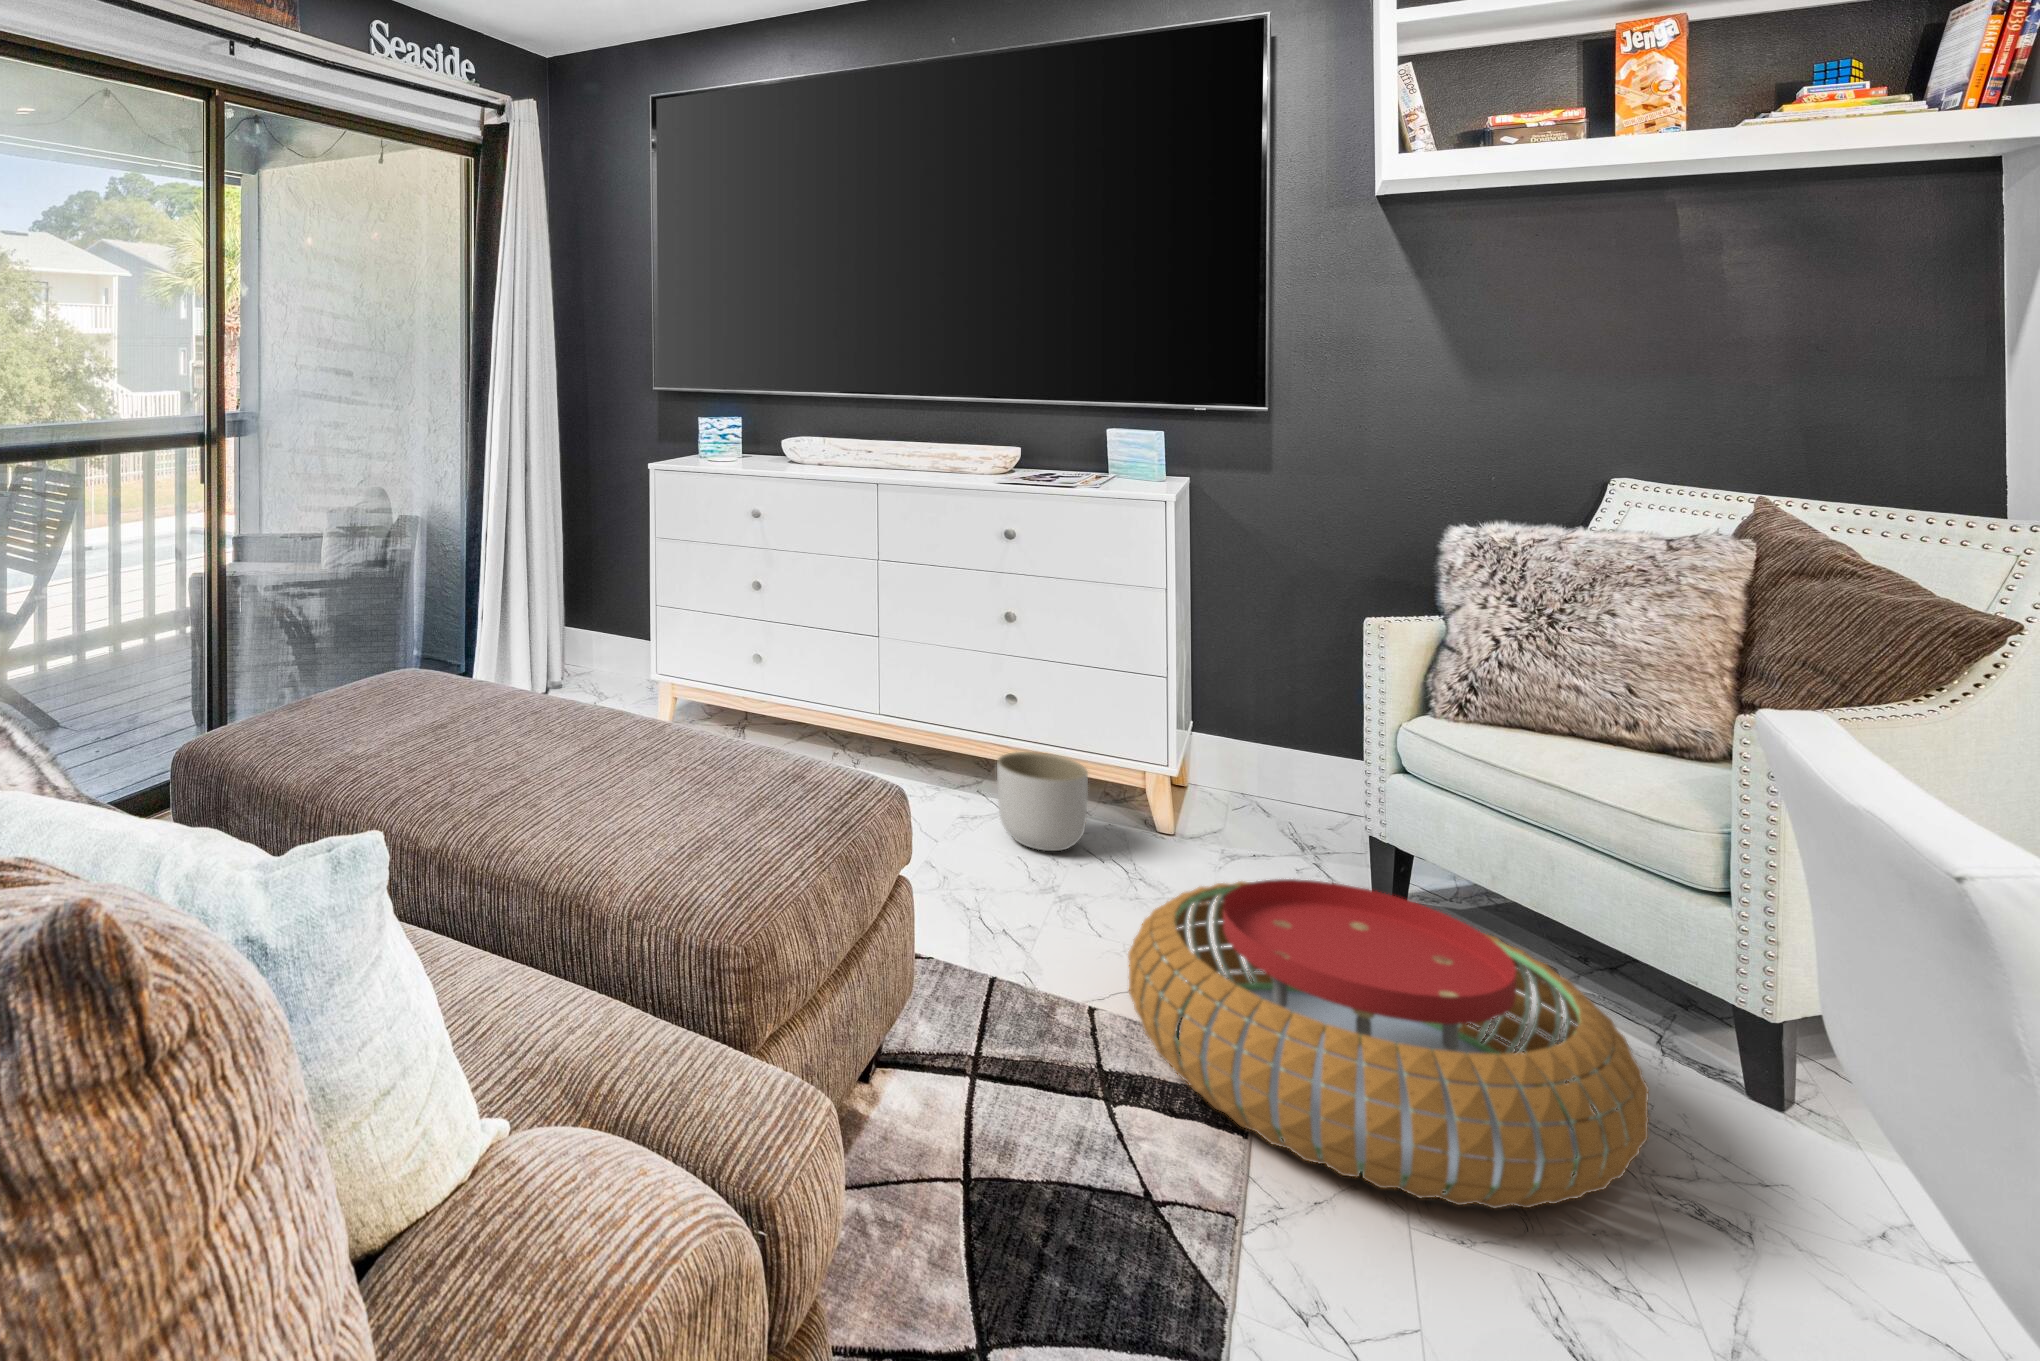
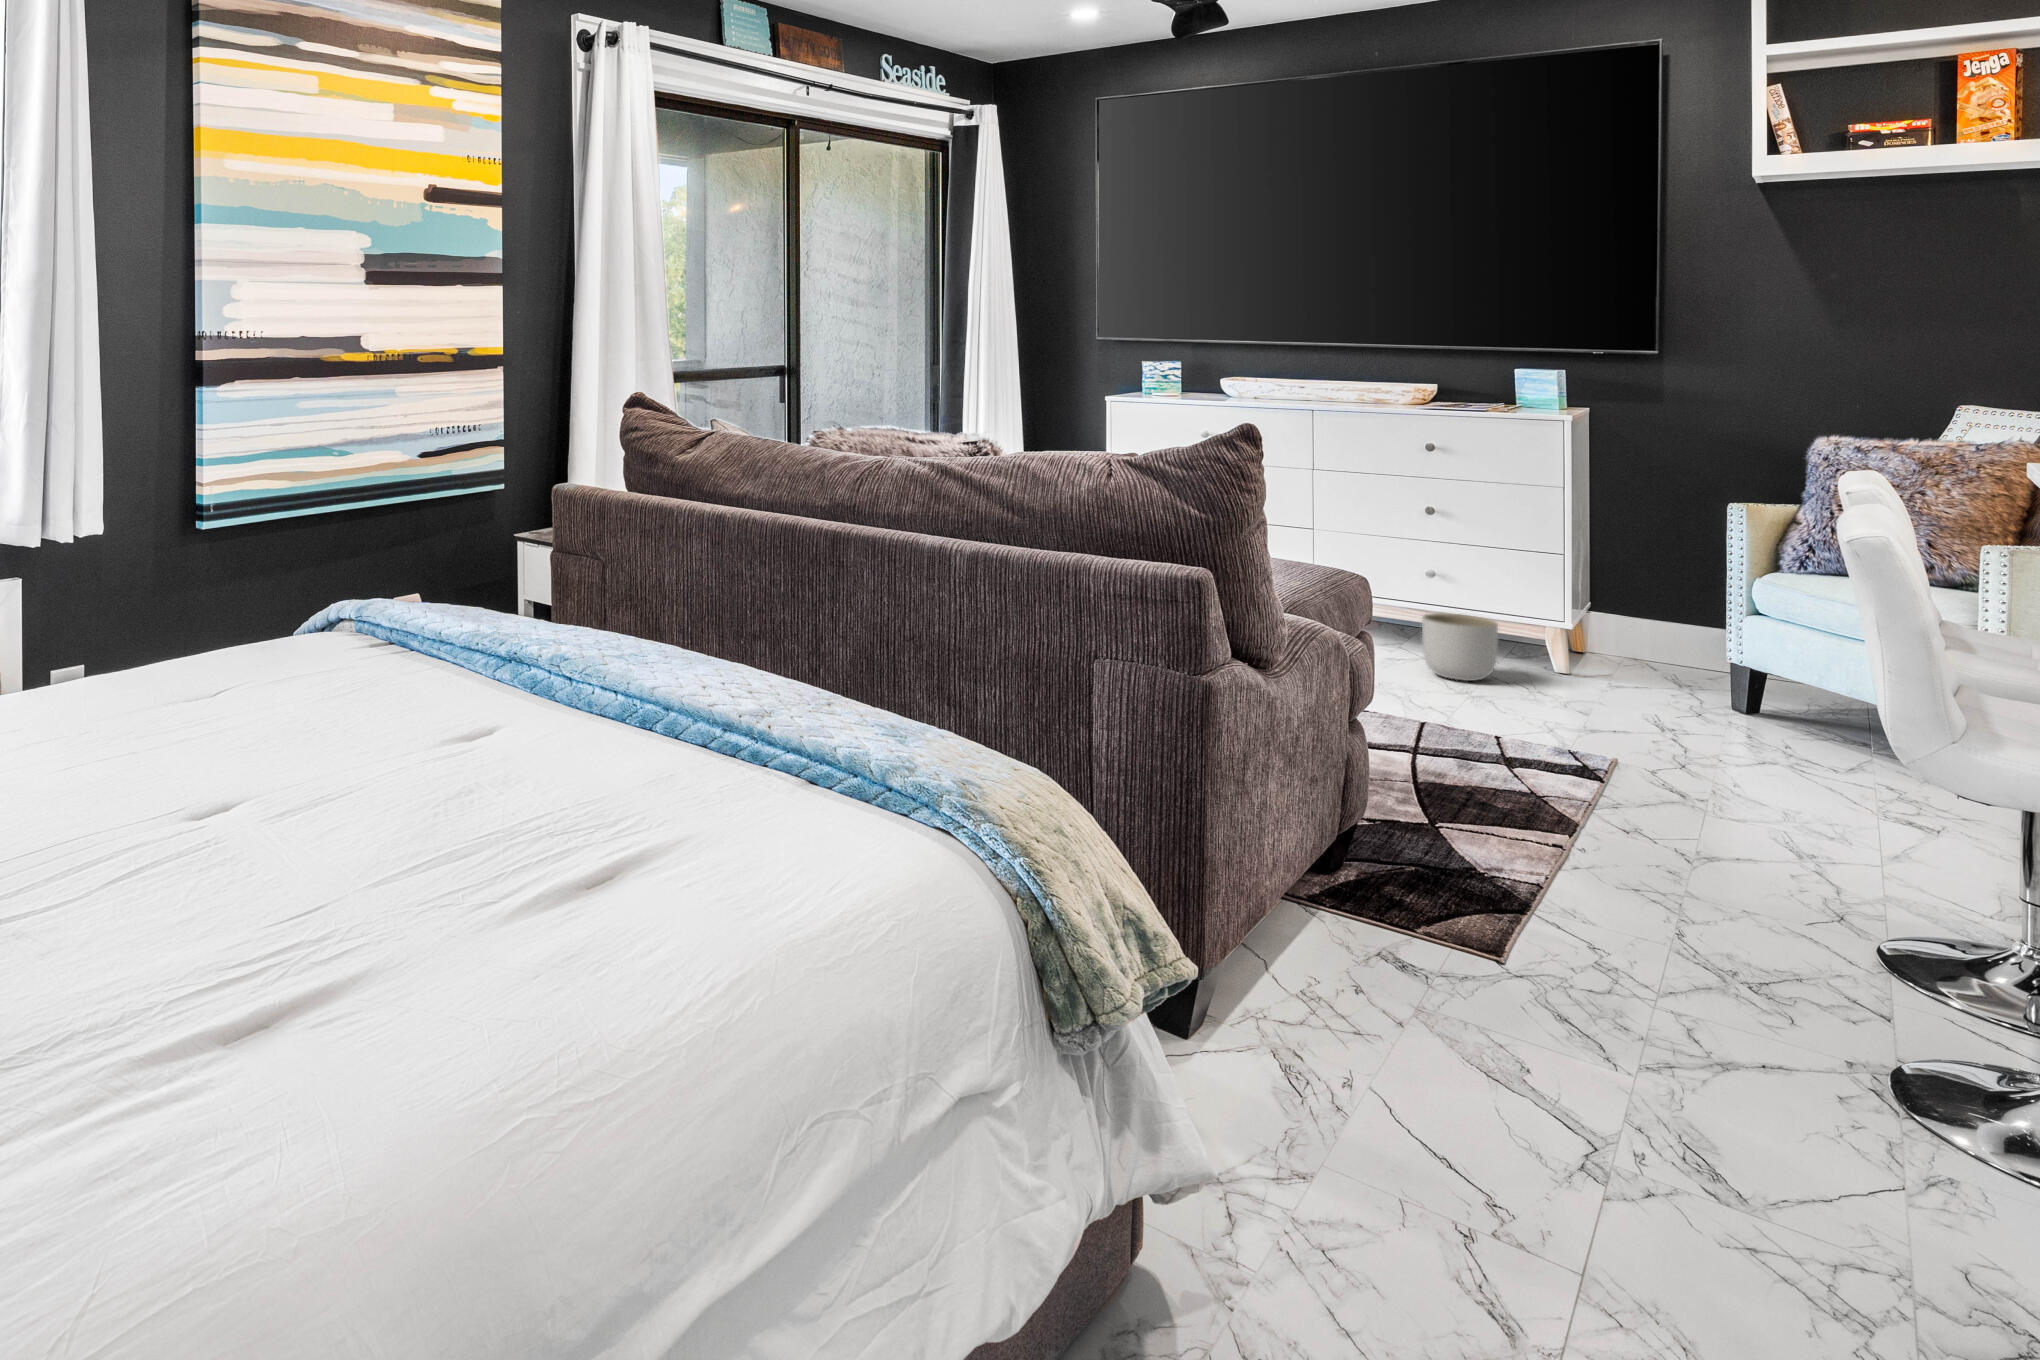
pouf: present [1128,879,1649,1208] -> none [1530,660,1887,815]

